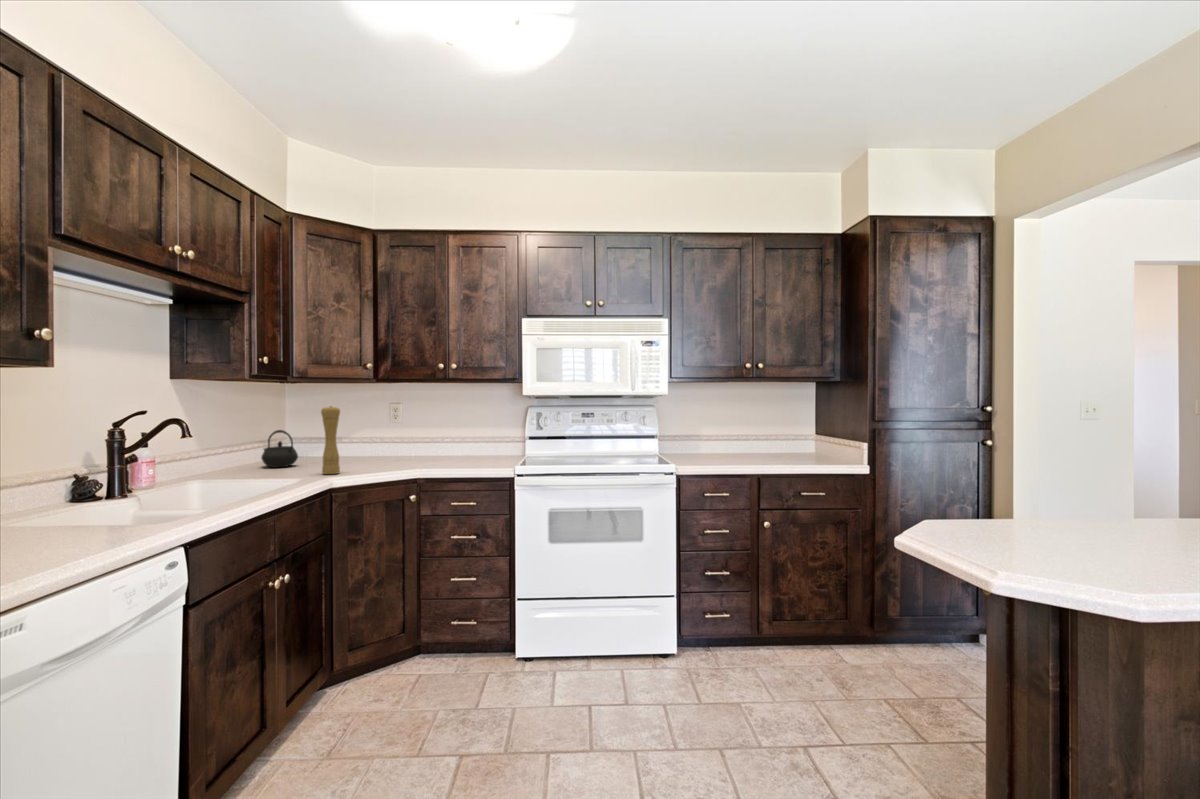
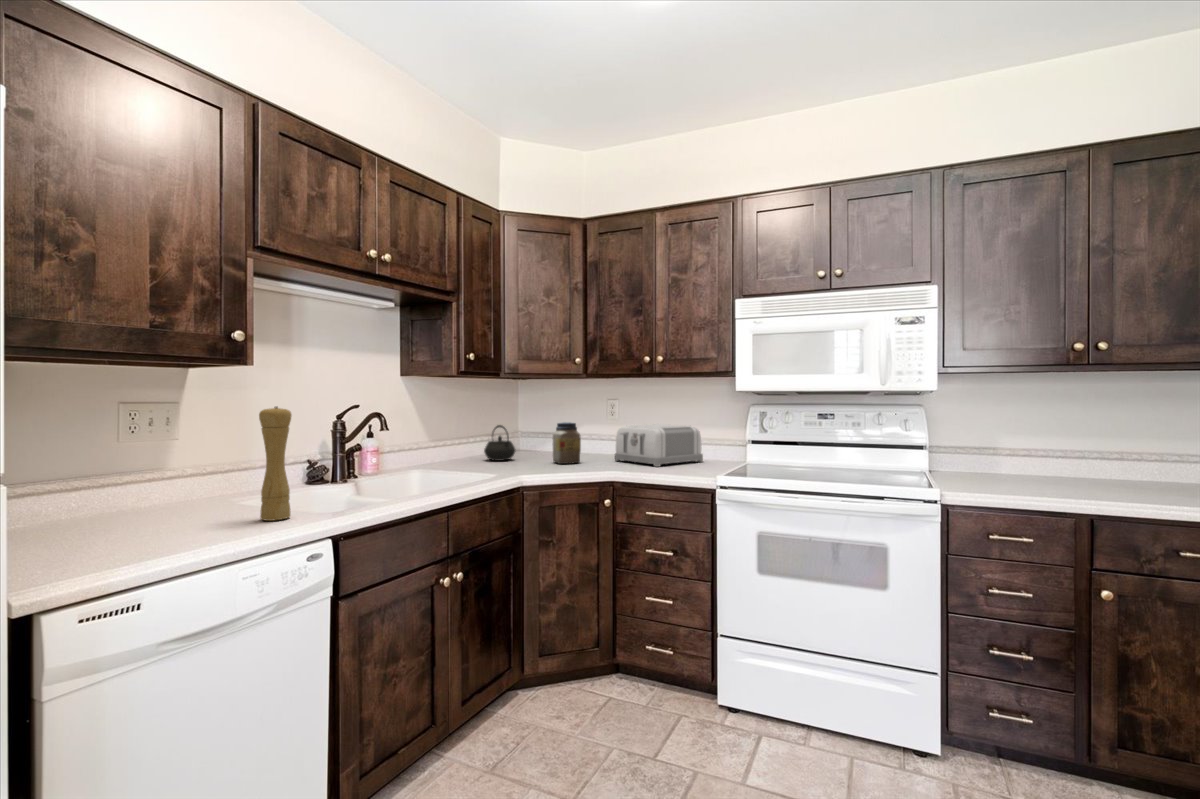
pepper mill: present [321,406,340,474] -> present [259,406,291,521]
jar: none [343,425,374,466] -> present [553,422,581,464]
toaster: none [406,425,488,463] -> present [615,424,703,467]

